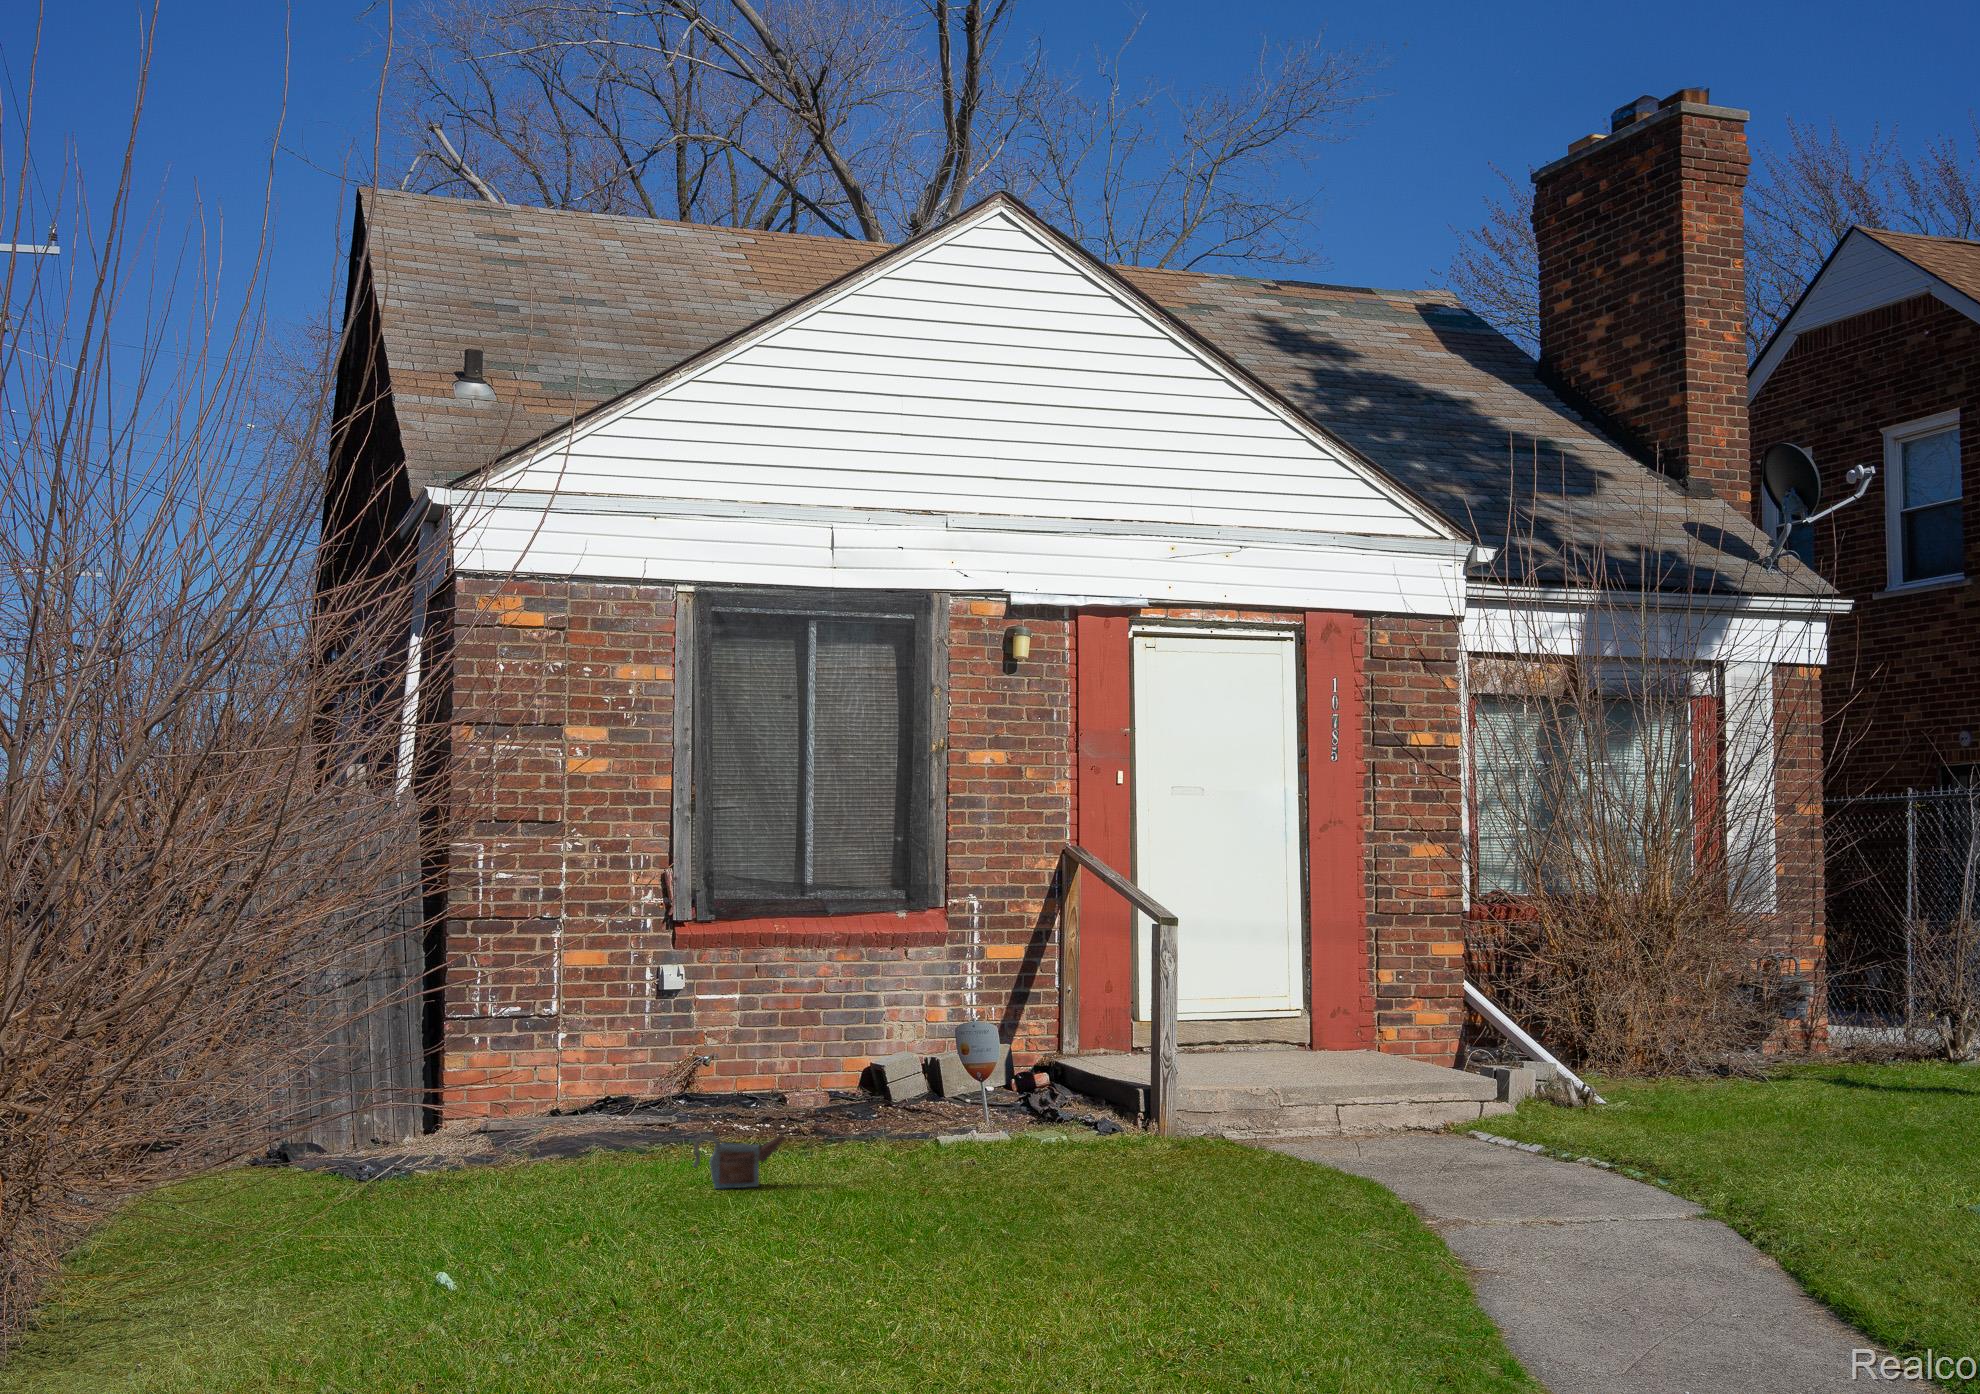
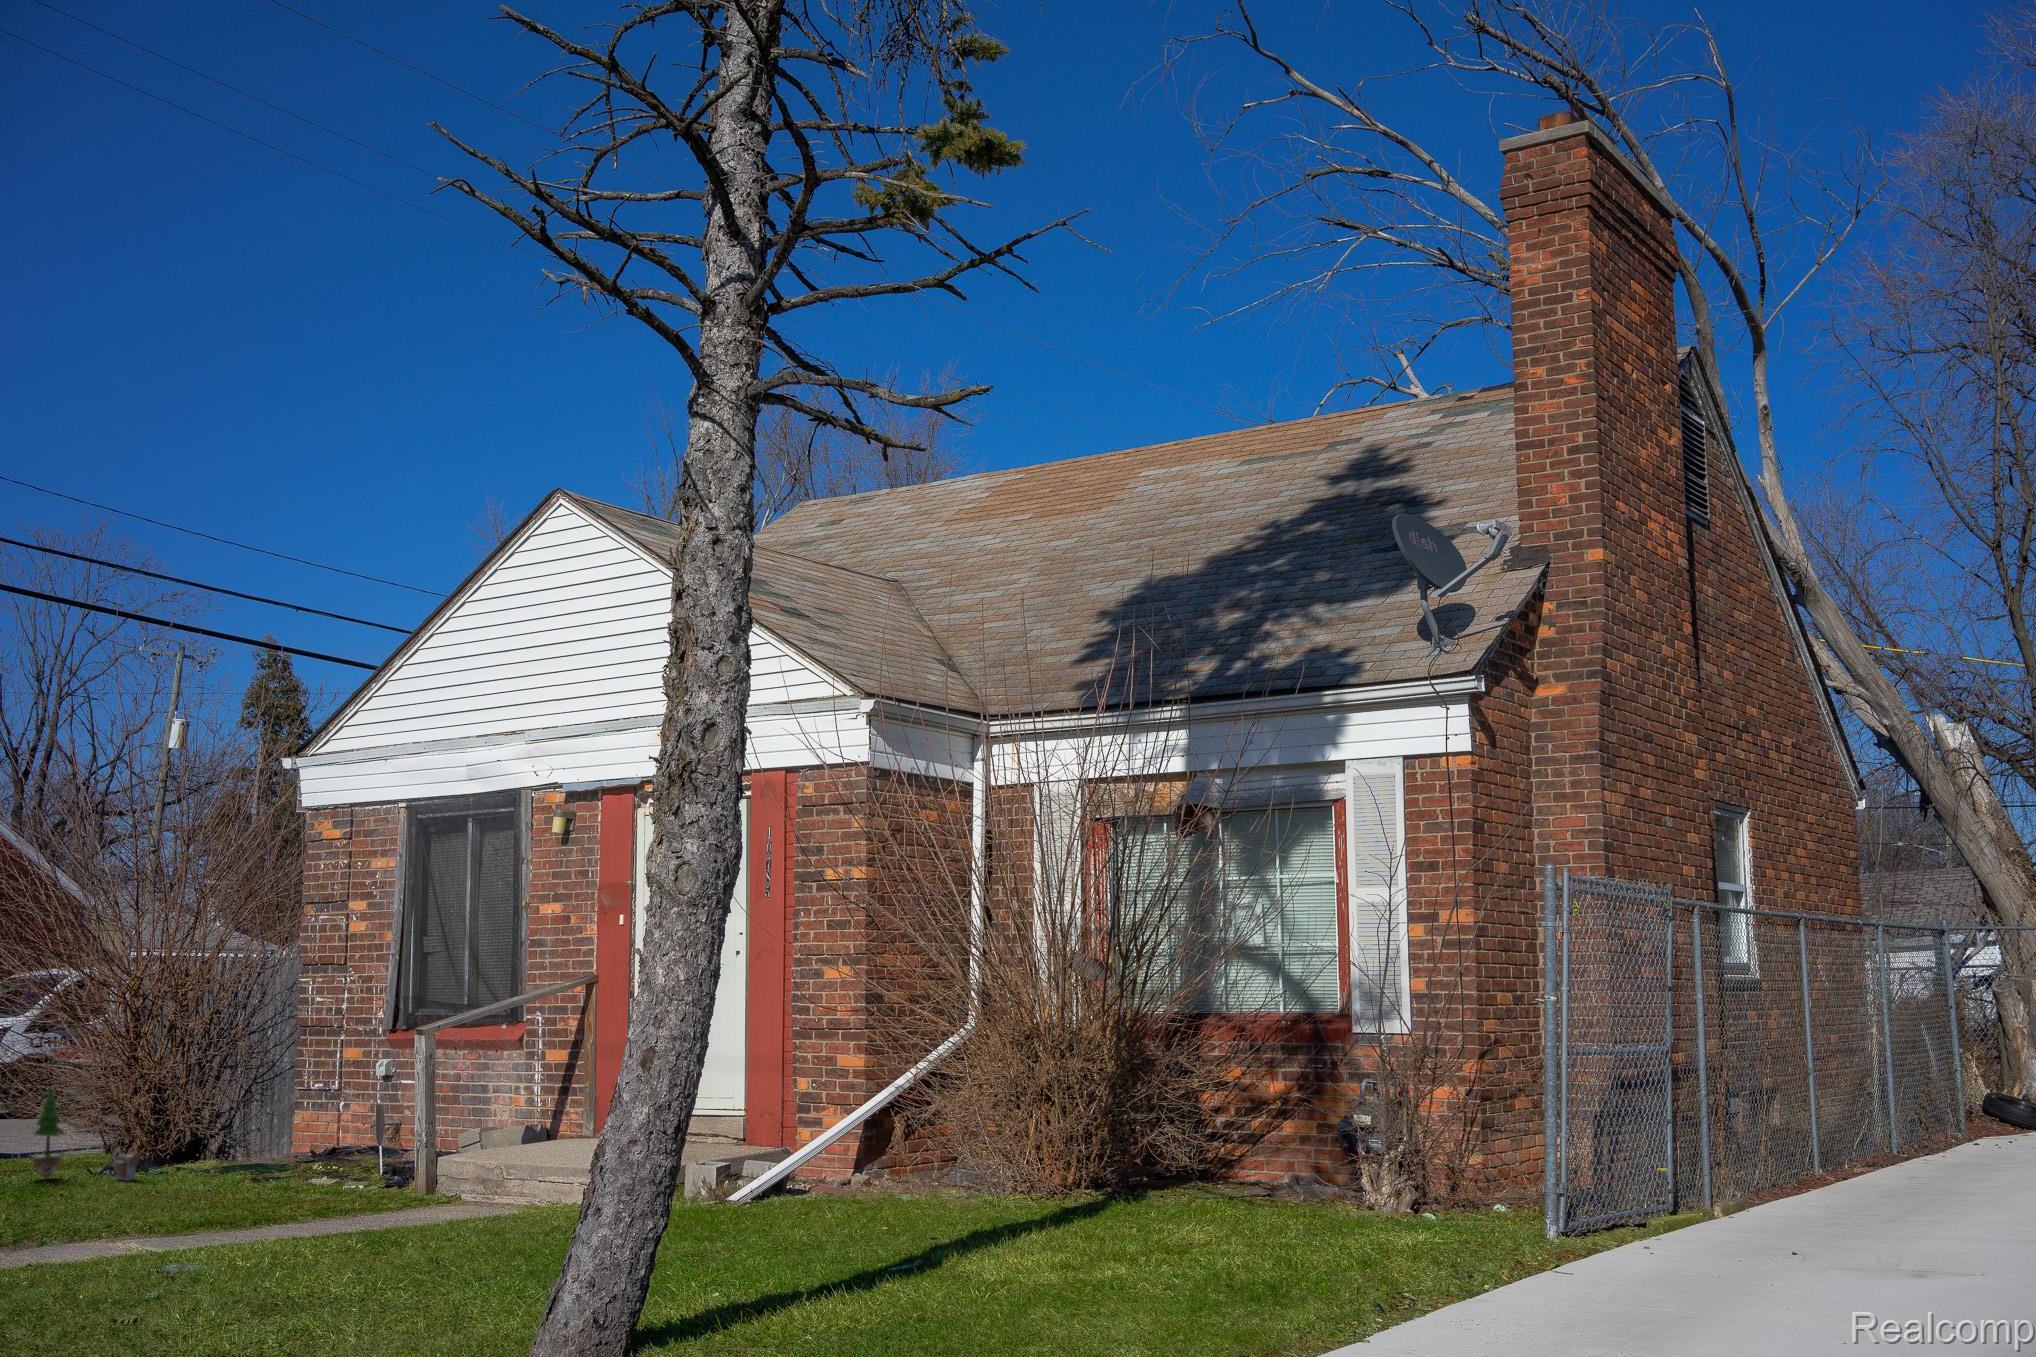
potted tree: none [522,1037,584,1206] -> present [33,1087,66,1178]

